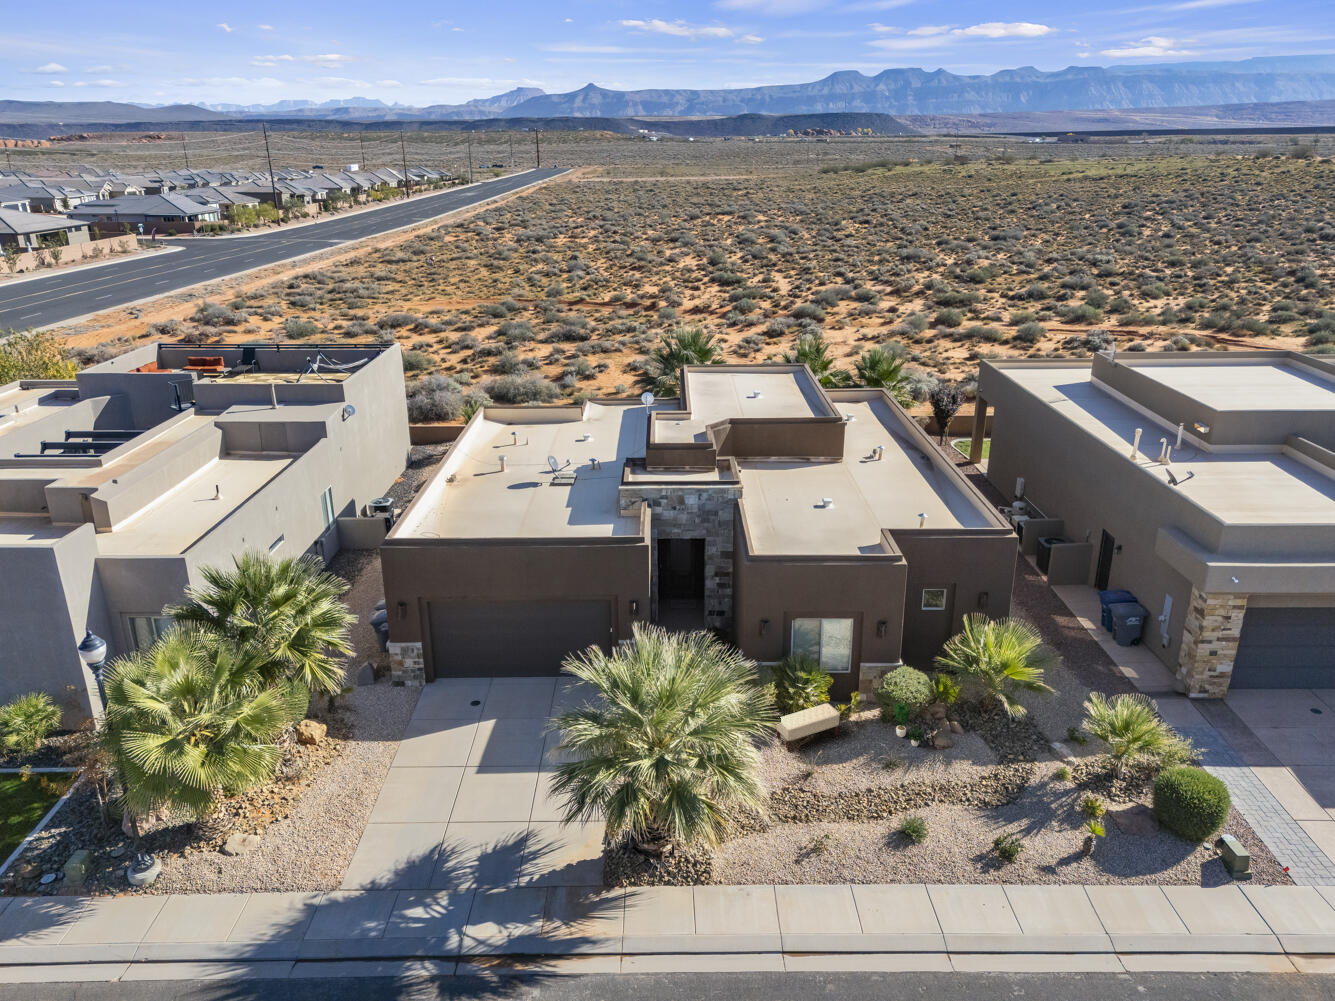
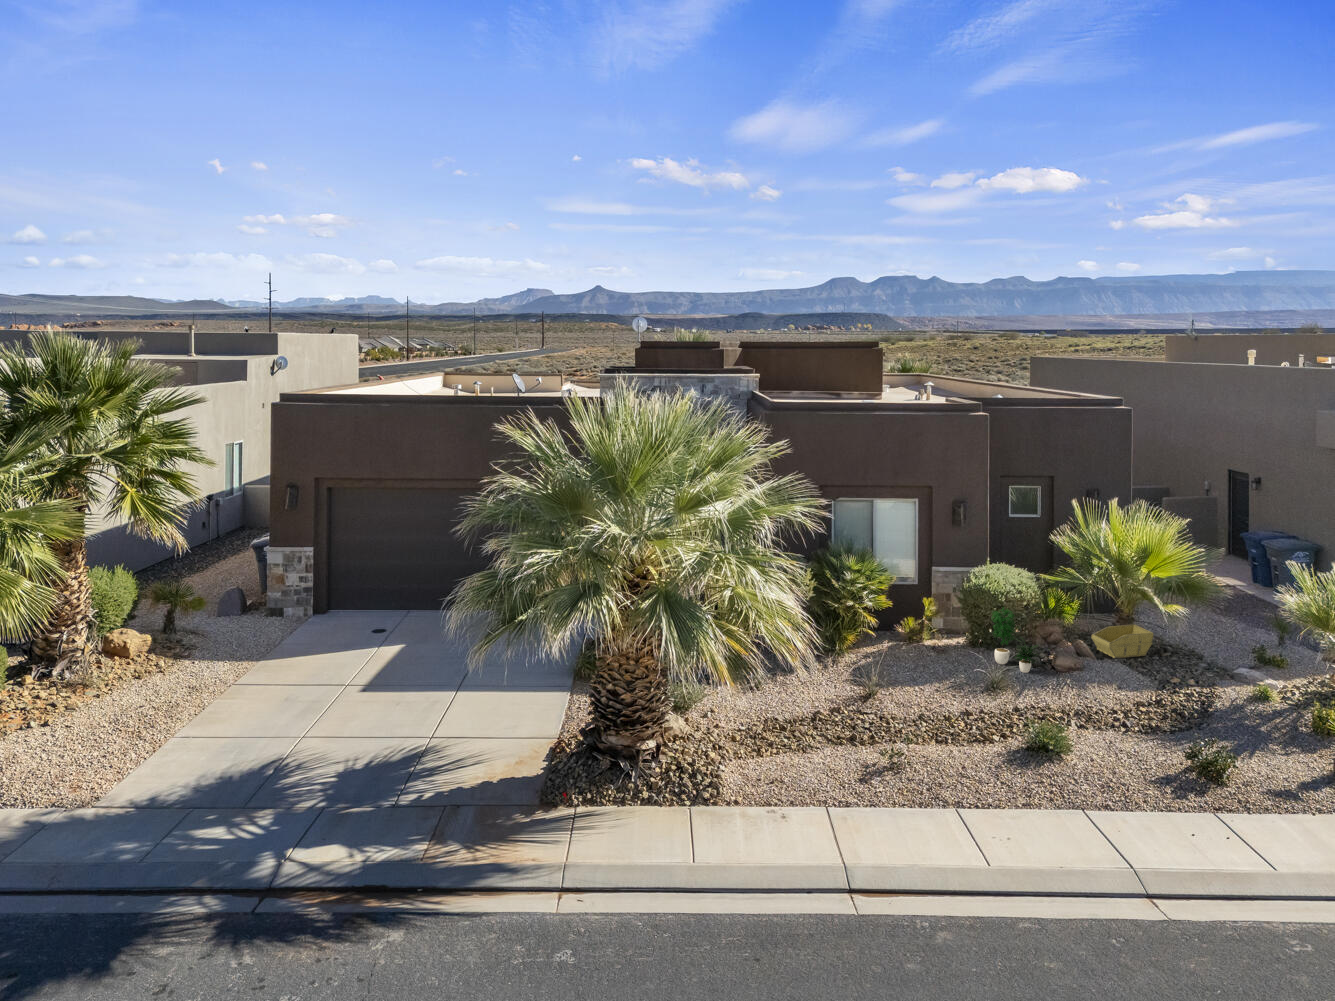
storage bin: none [965,701,1006,729] -> present [1091,625,1154,658]
bench: present [776,703,840,751] -> none [817,617,911,675]

